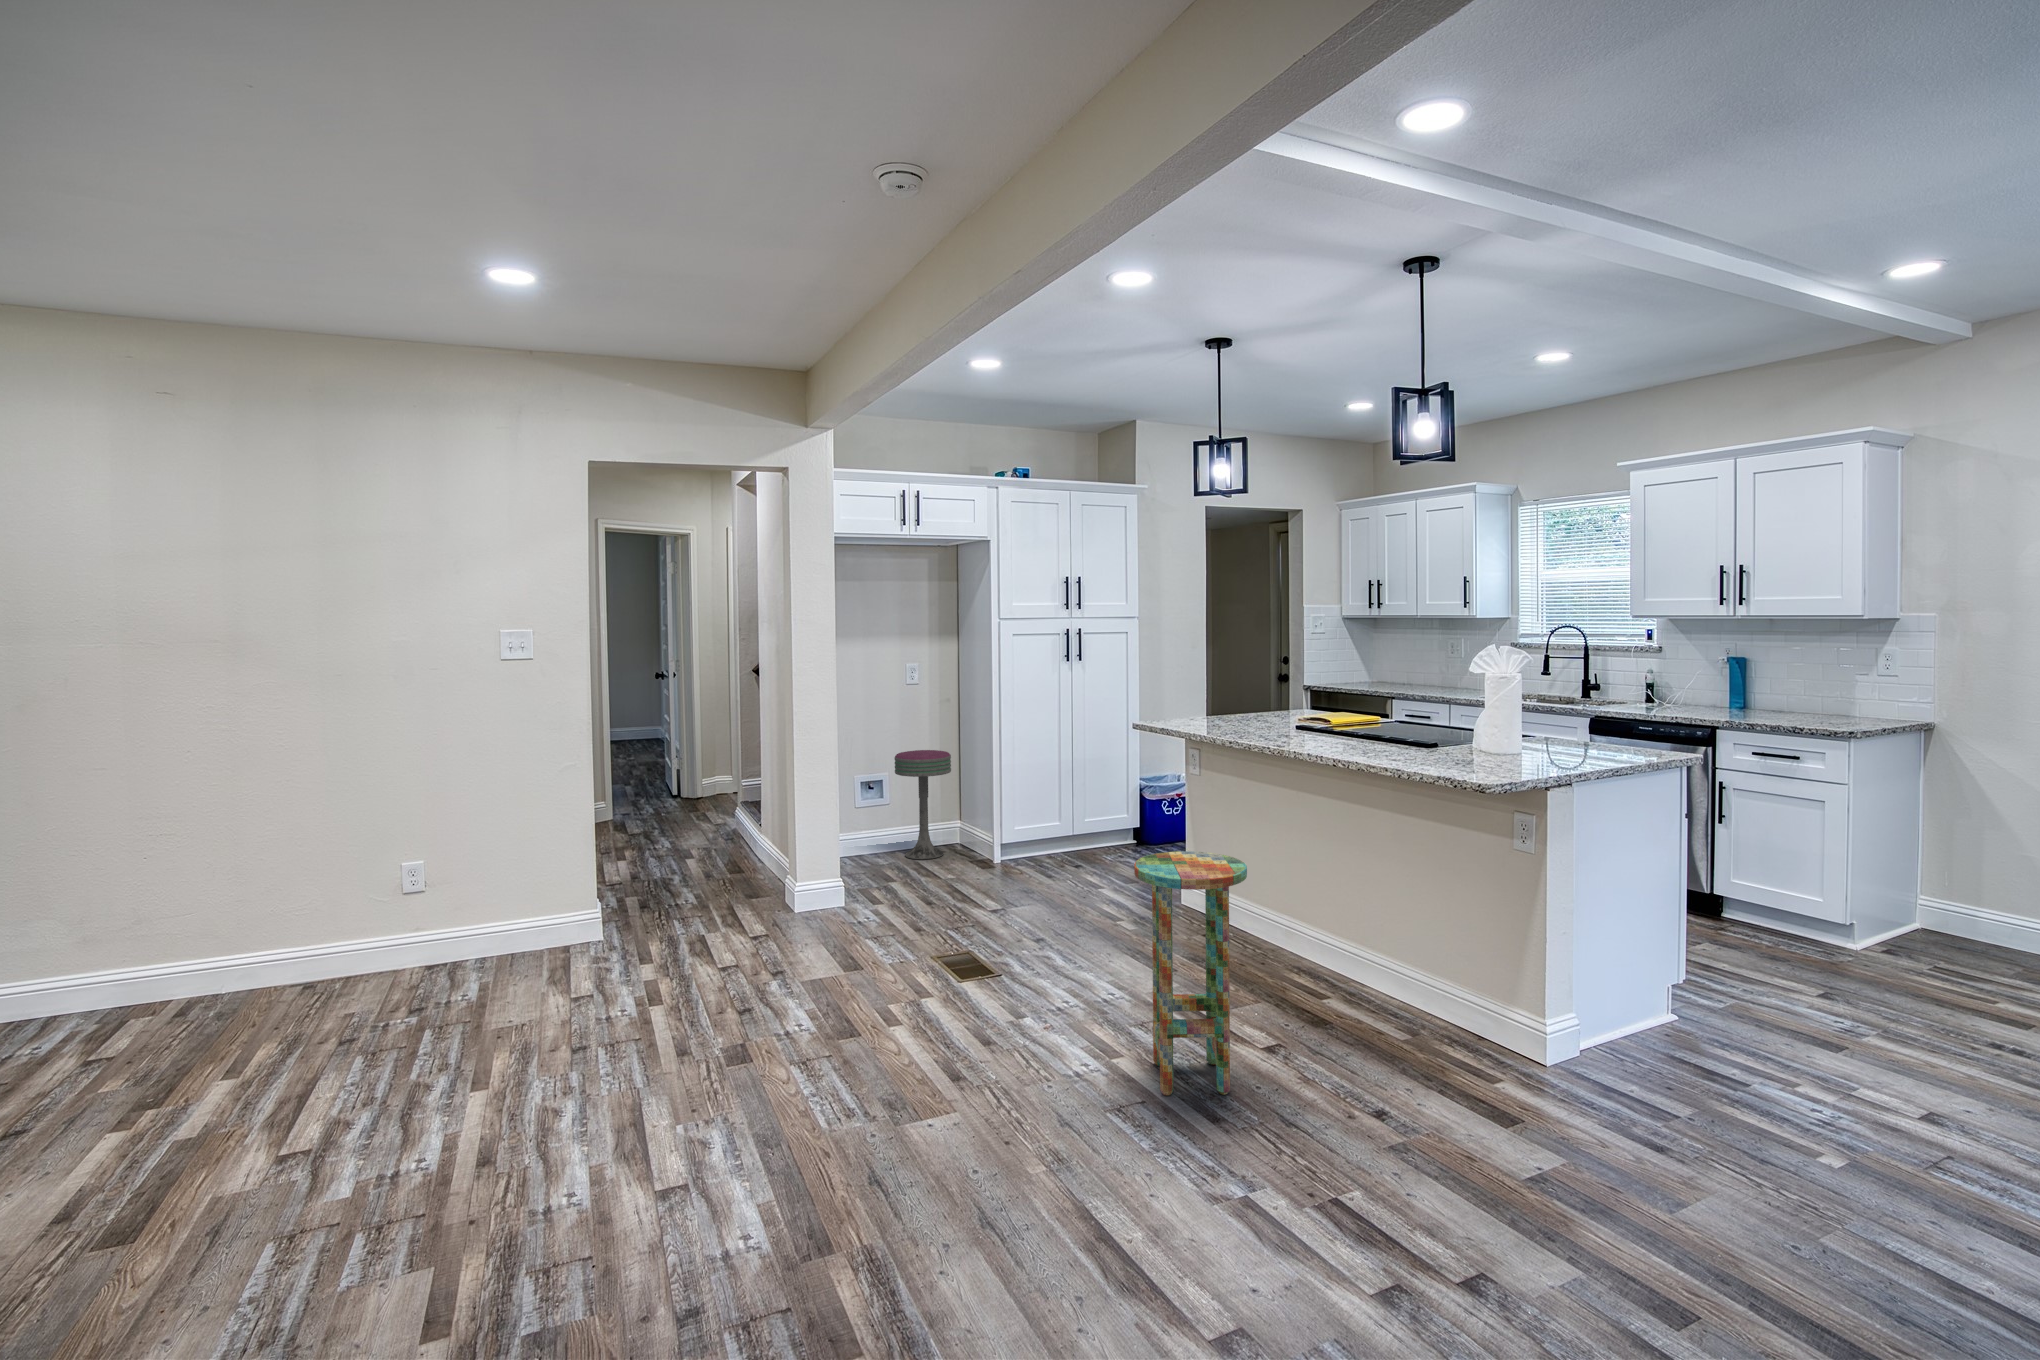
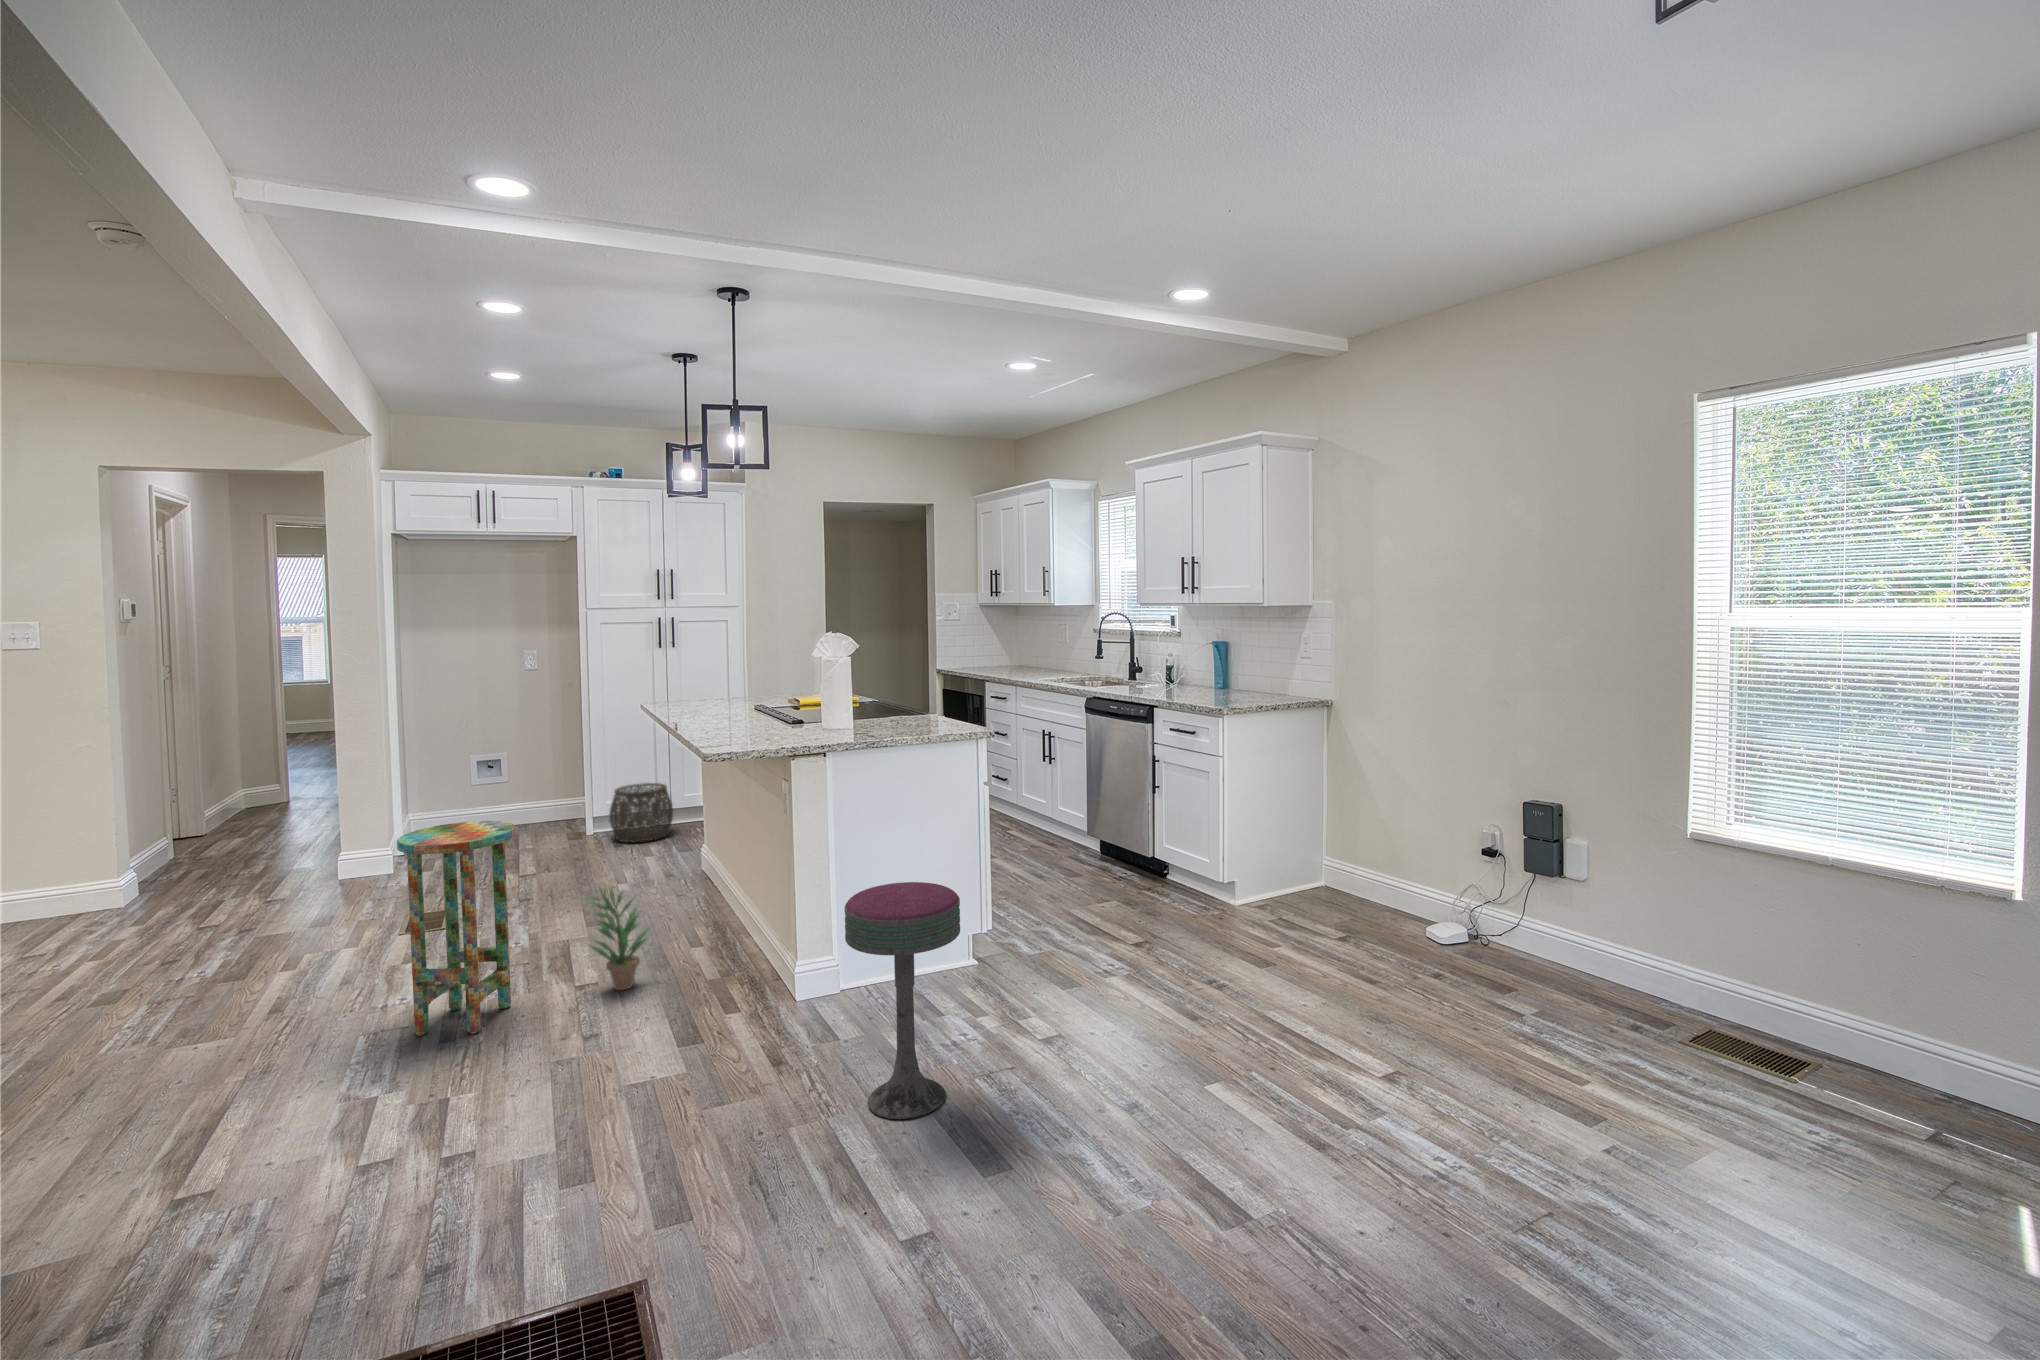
bar stool: present [894,750,951,859] -> present [844,882,960,1119]
woven basket: none [1032,809,1097,874] -> present [610,783,673,843]
potted plant: none [1277,924,1342,1046] -> present [590,888,649,990]

